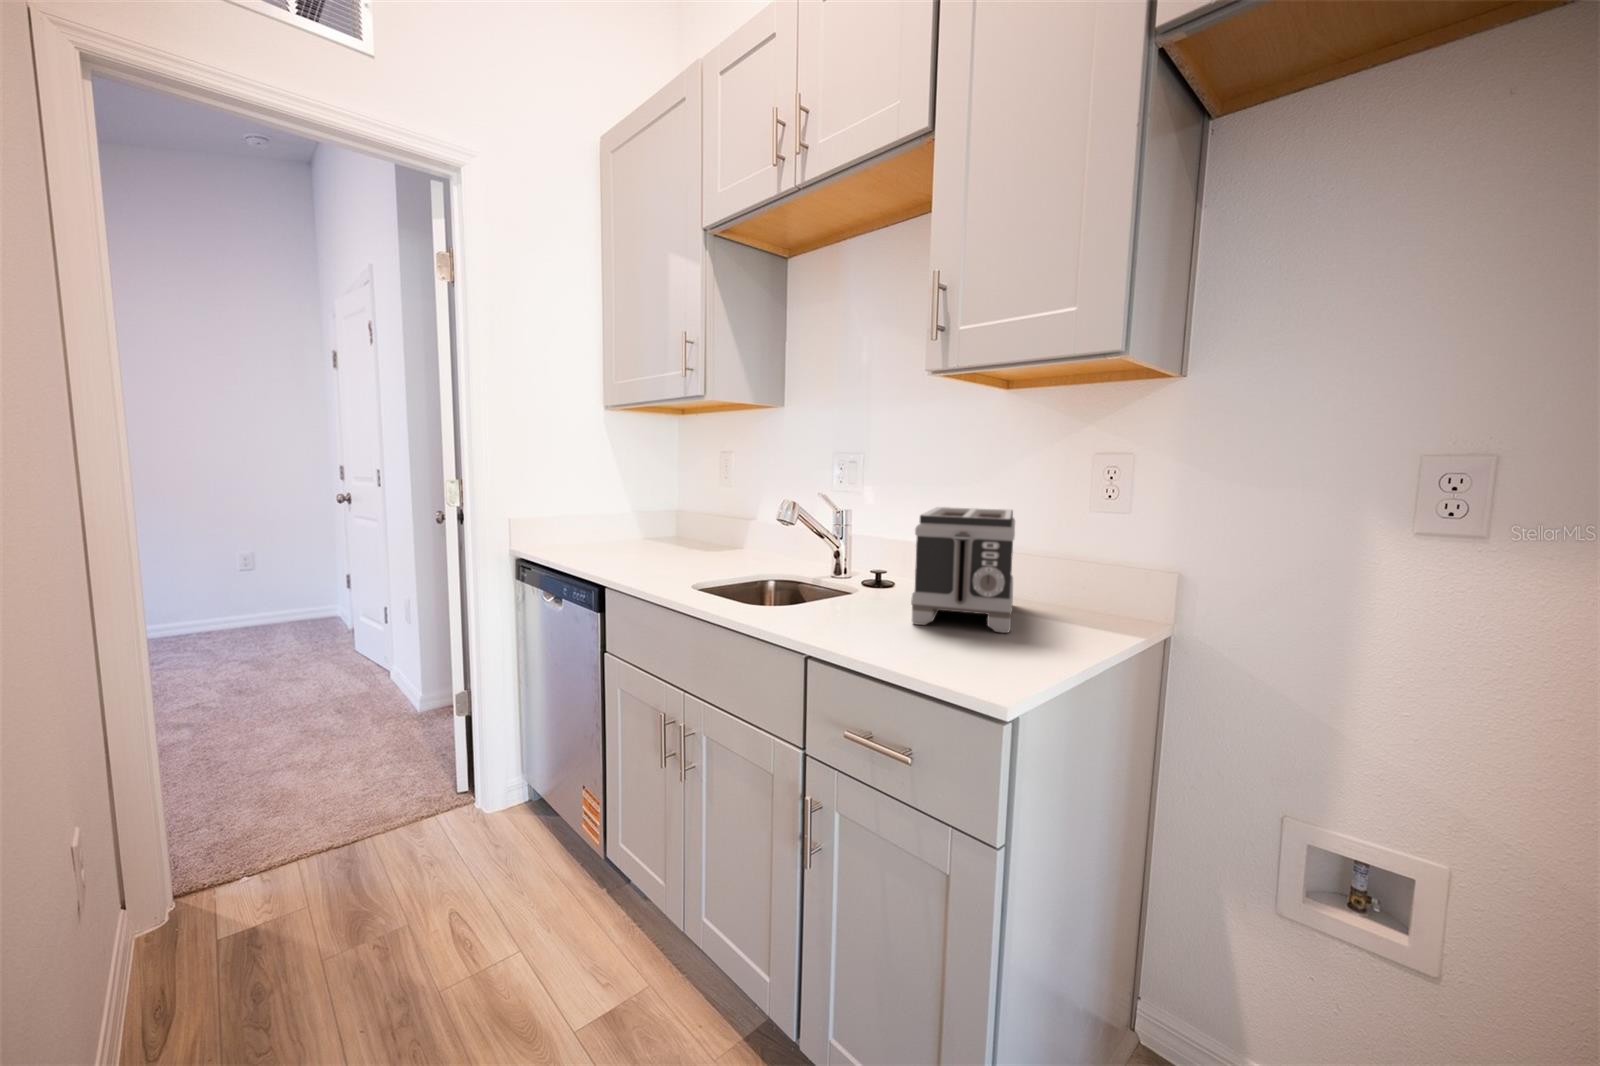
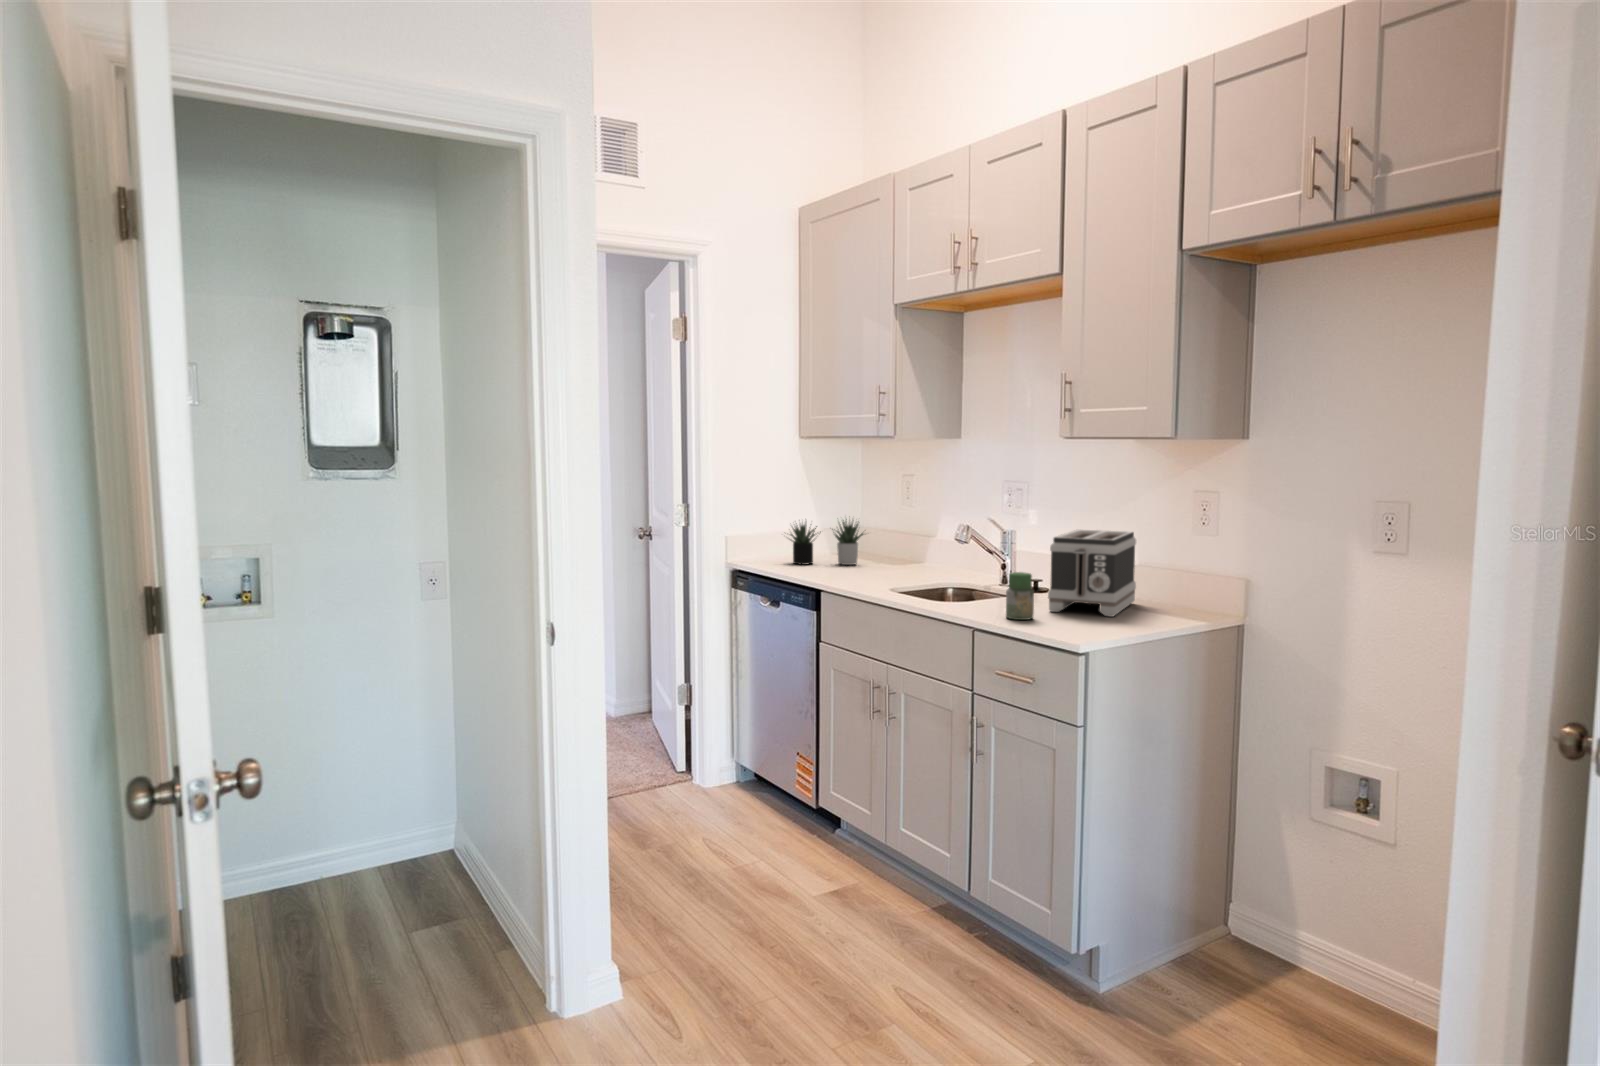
succulent plant: none [578,493,684,551] -> present [790,519,864,565]
jar: none [854,569,898,646] -> present [1006,572,1034,620]

